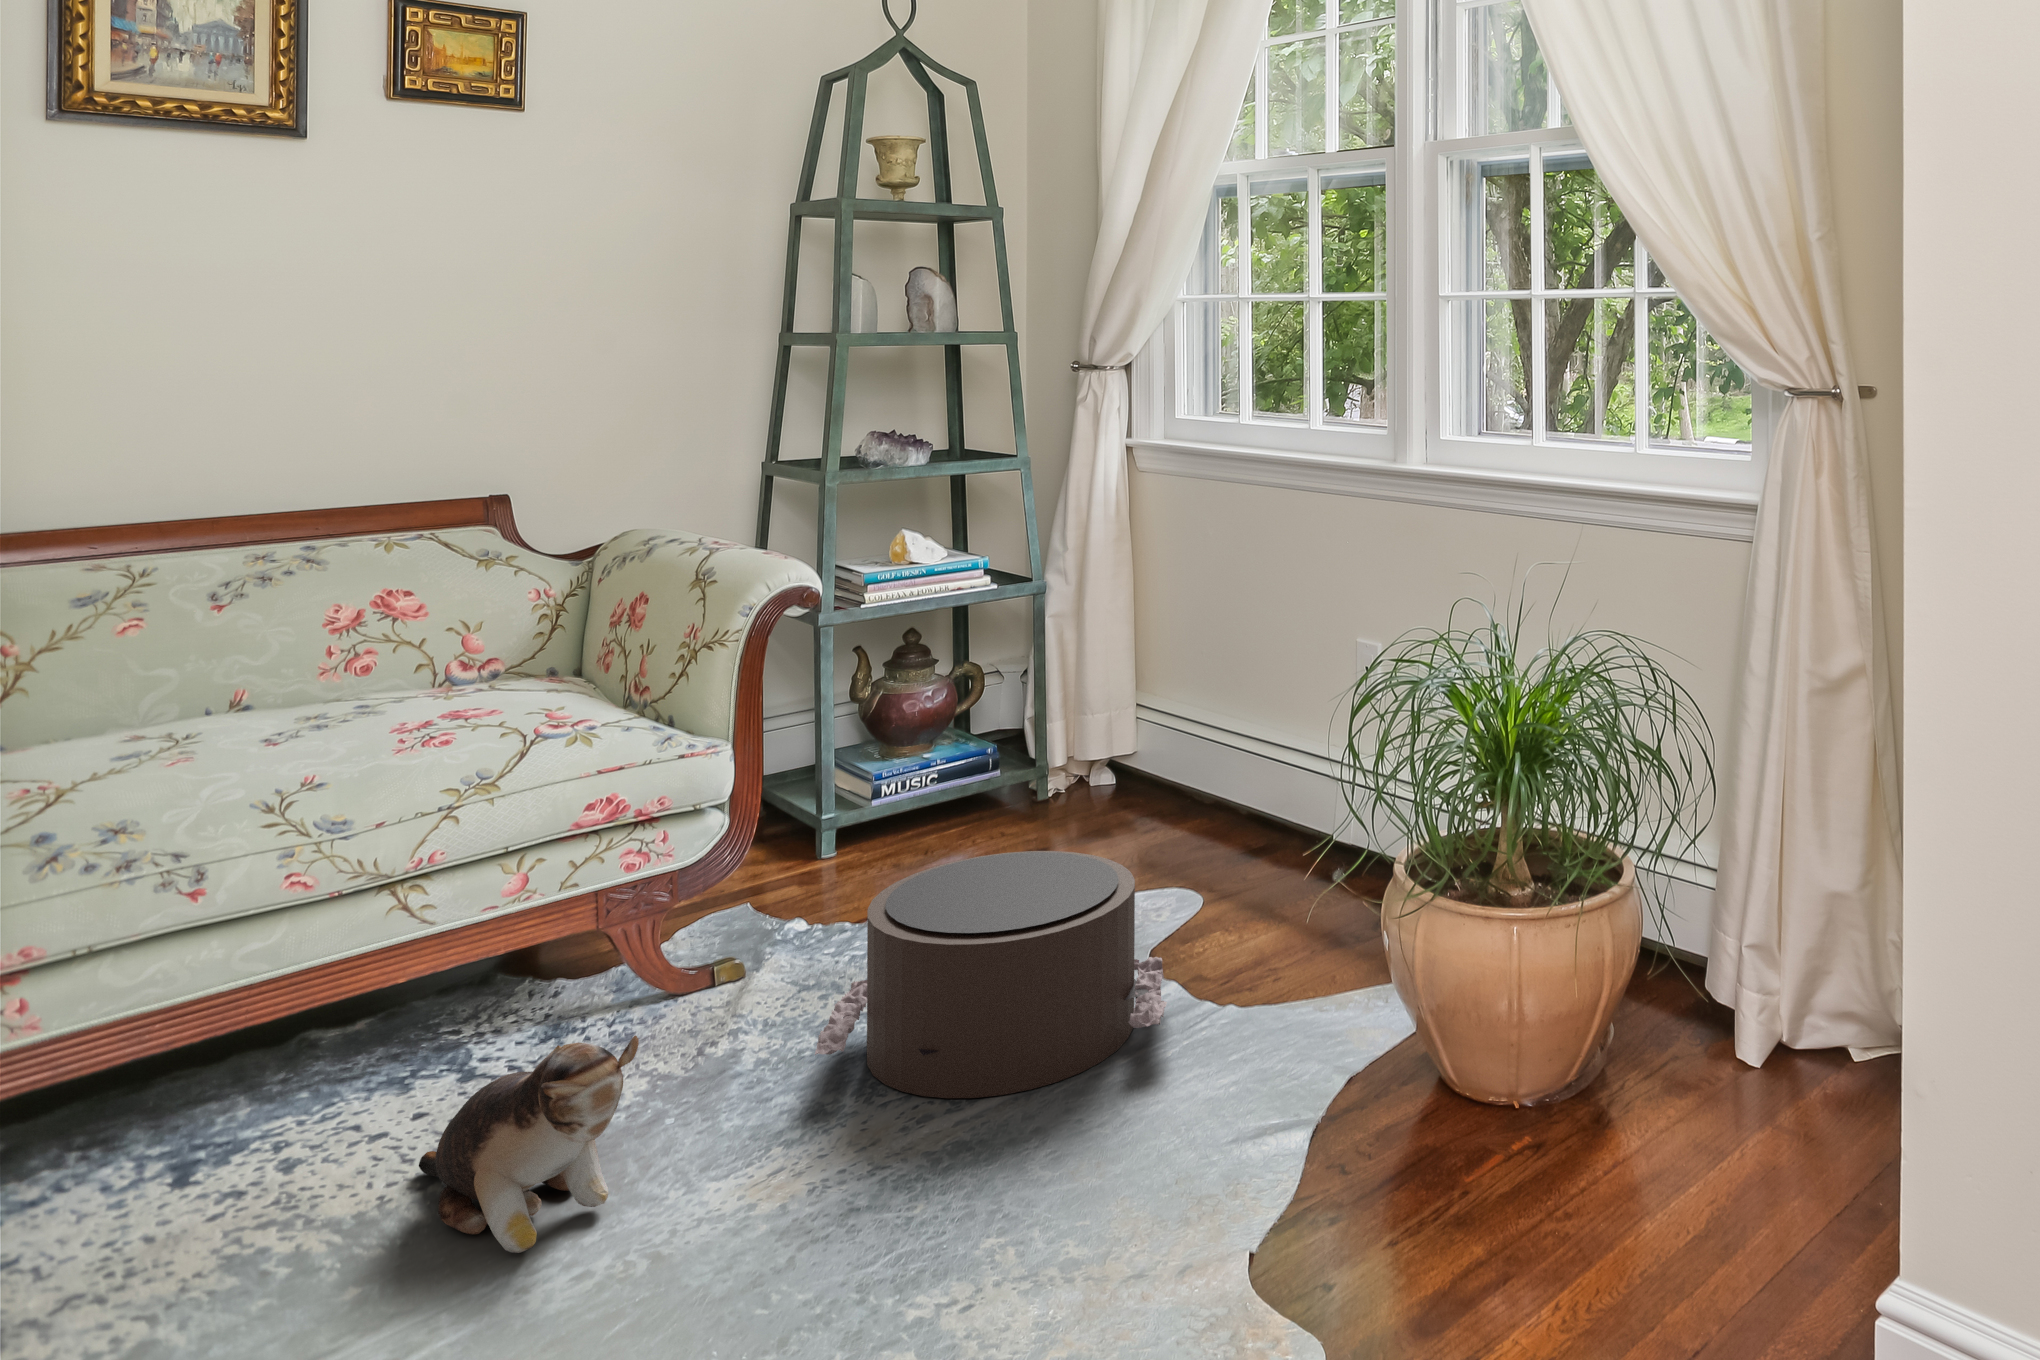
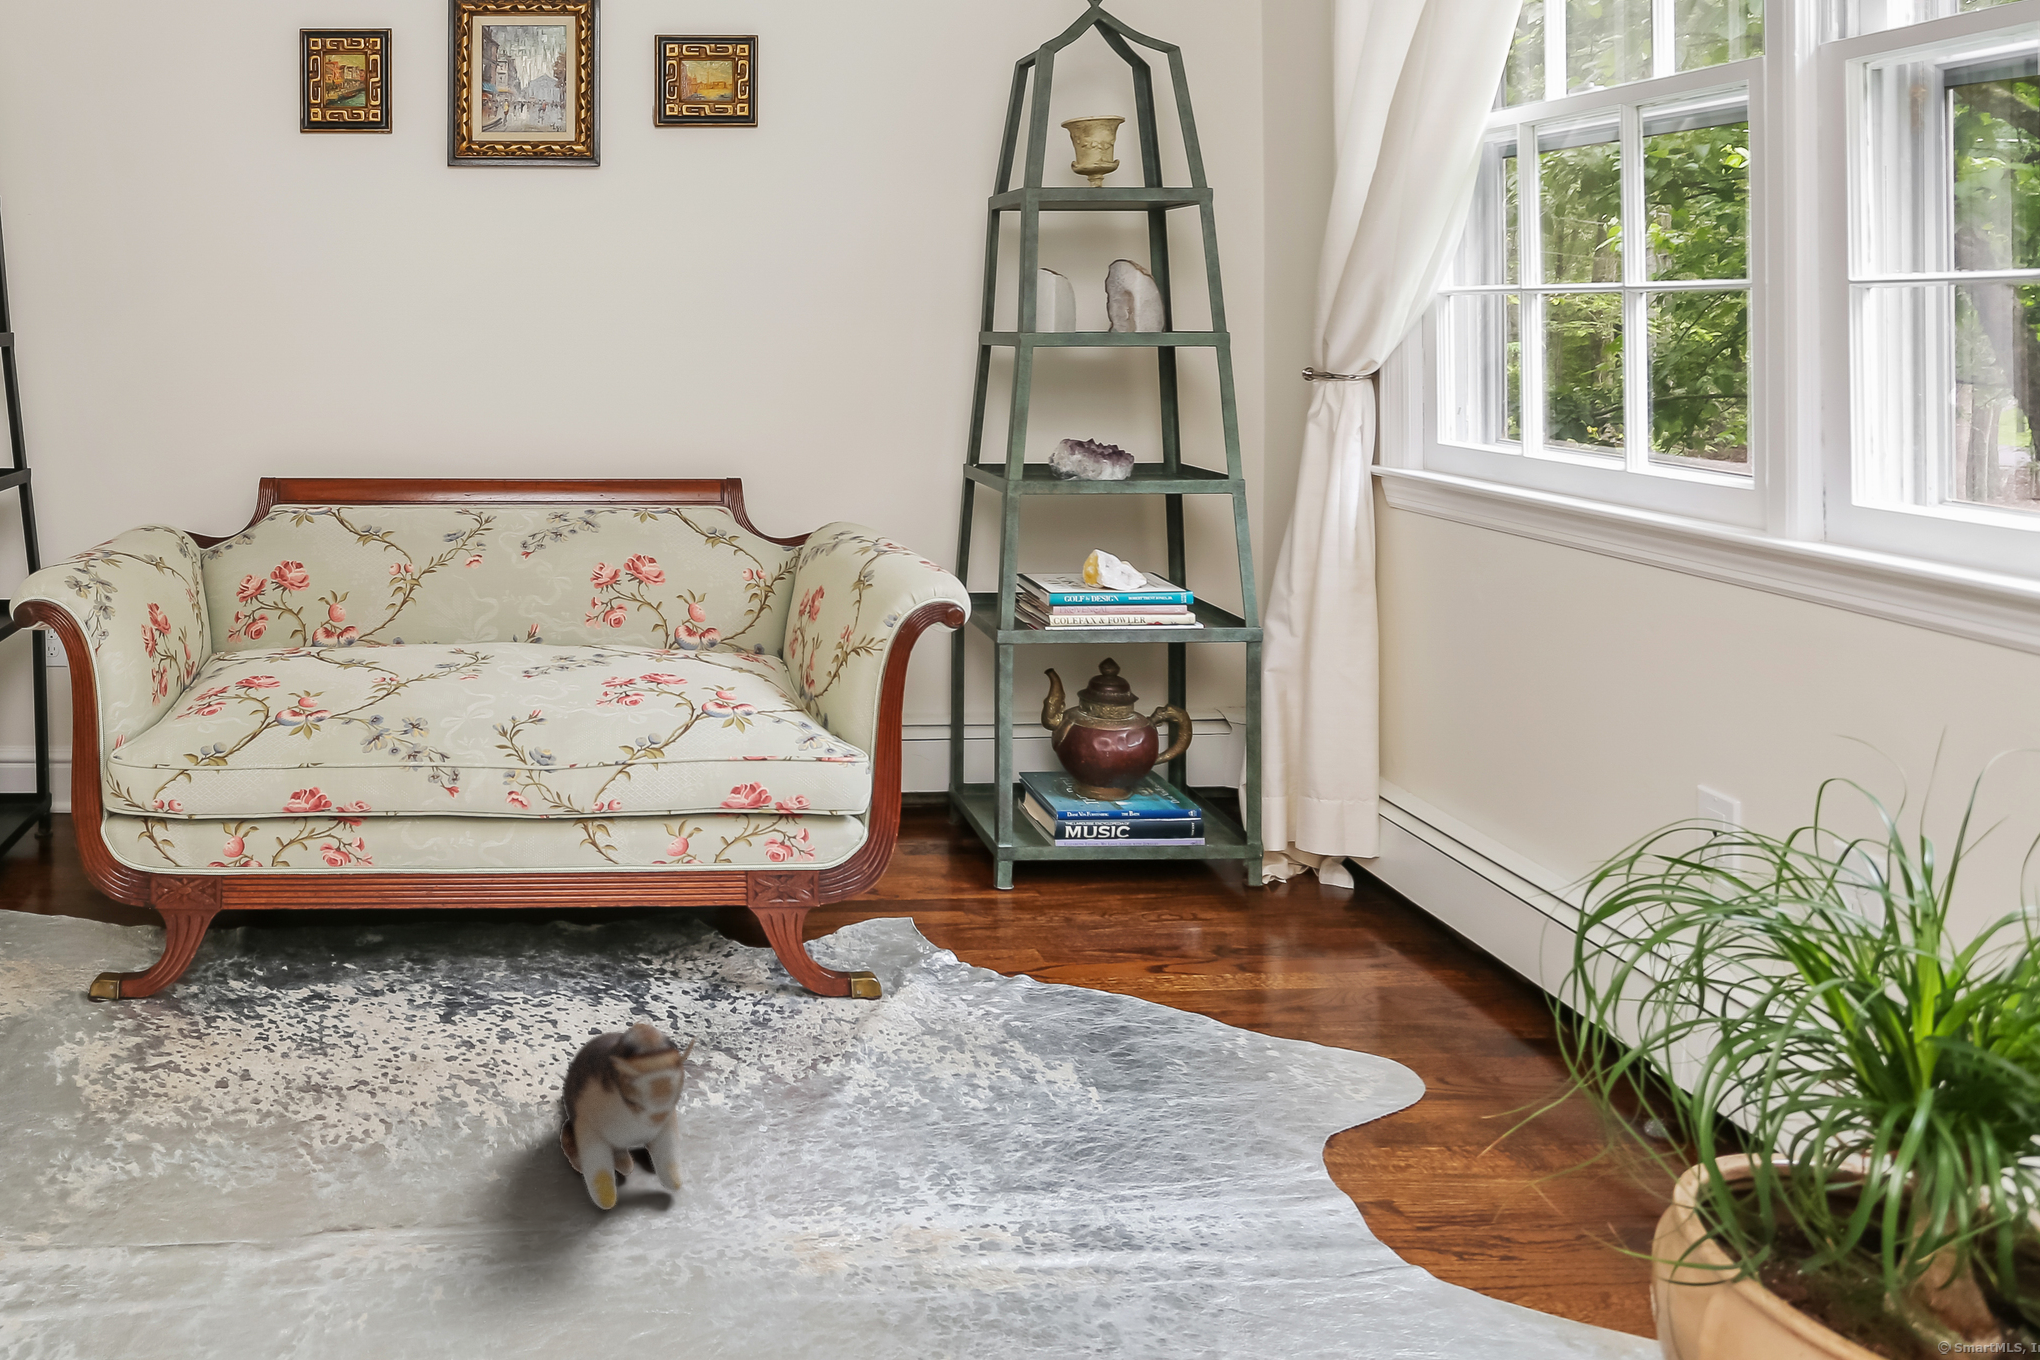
pouf: present [815,851,1167,1098] -> none [893,941,1320,1256]

